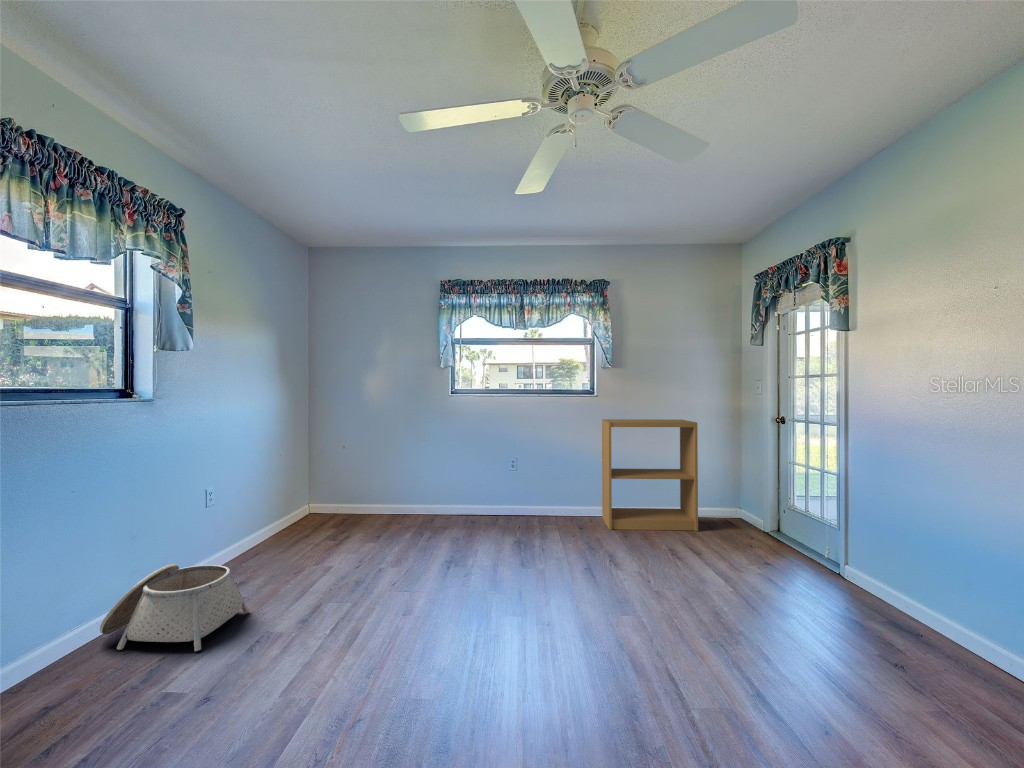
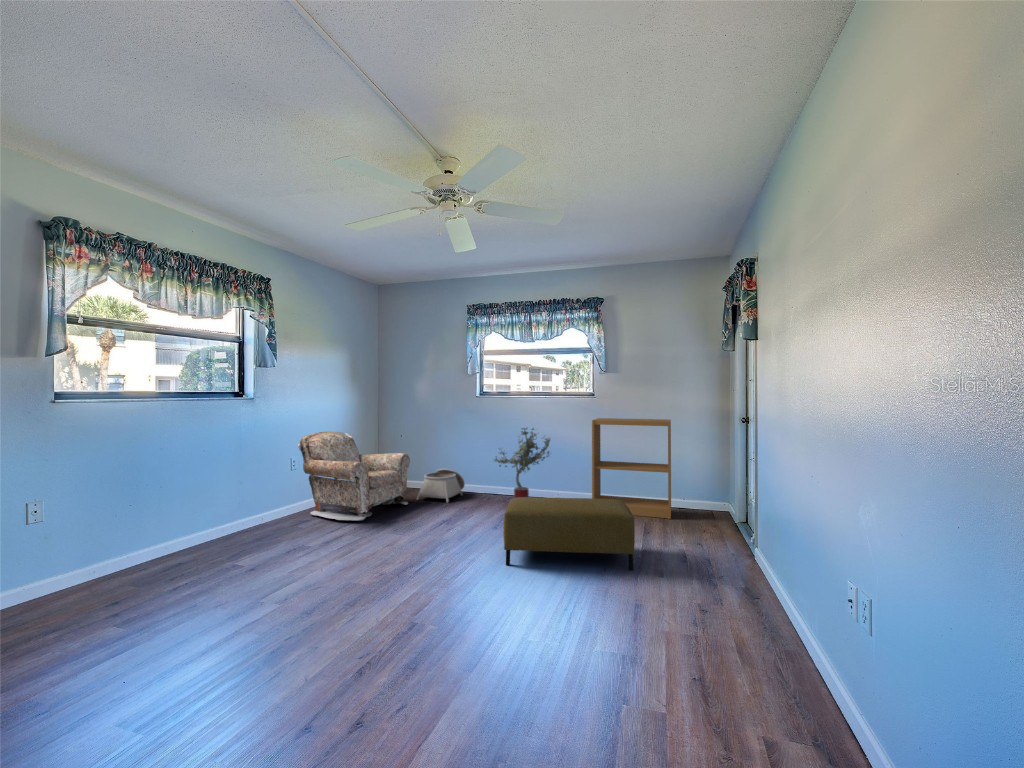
potted tree: none [480,432,556,526] -> present [494,428,550,498]
armchair: none [219,446,378,577] -> present [298,431,410,521]
ottoman: none [567,519,748,623] -> present [503,497,635,570]
basket: present [100,564,249,651] -> present [417,469,465,503]

